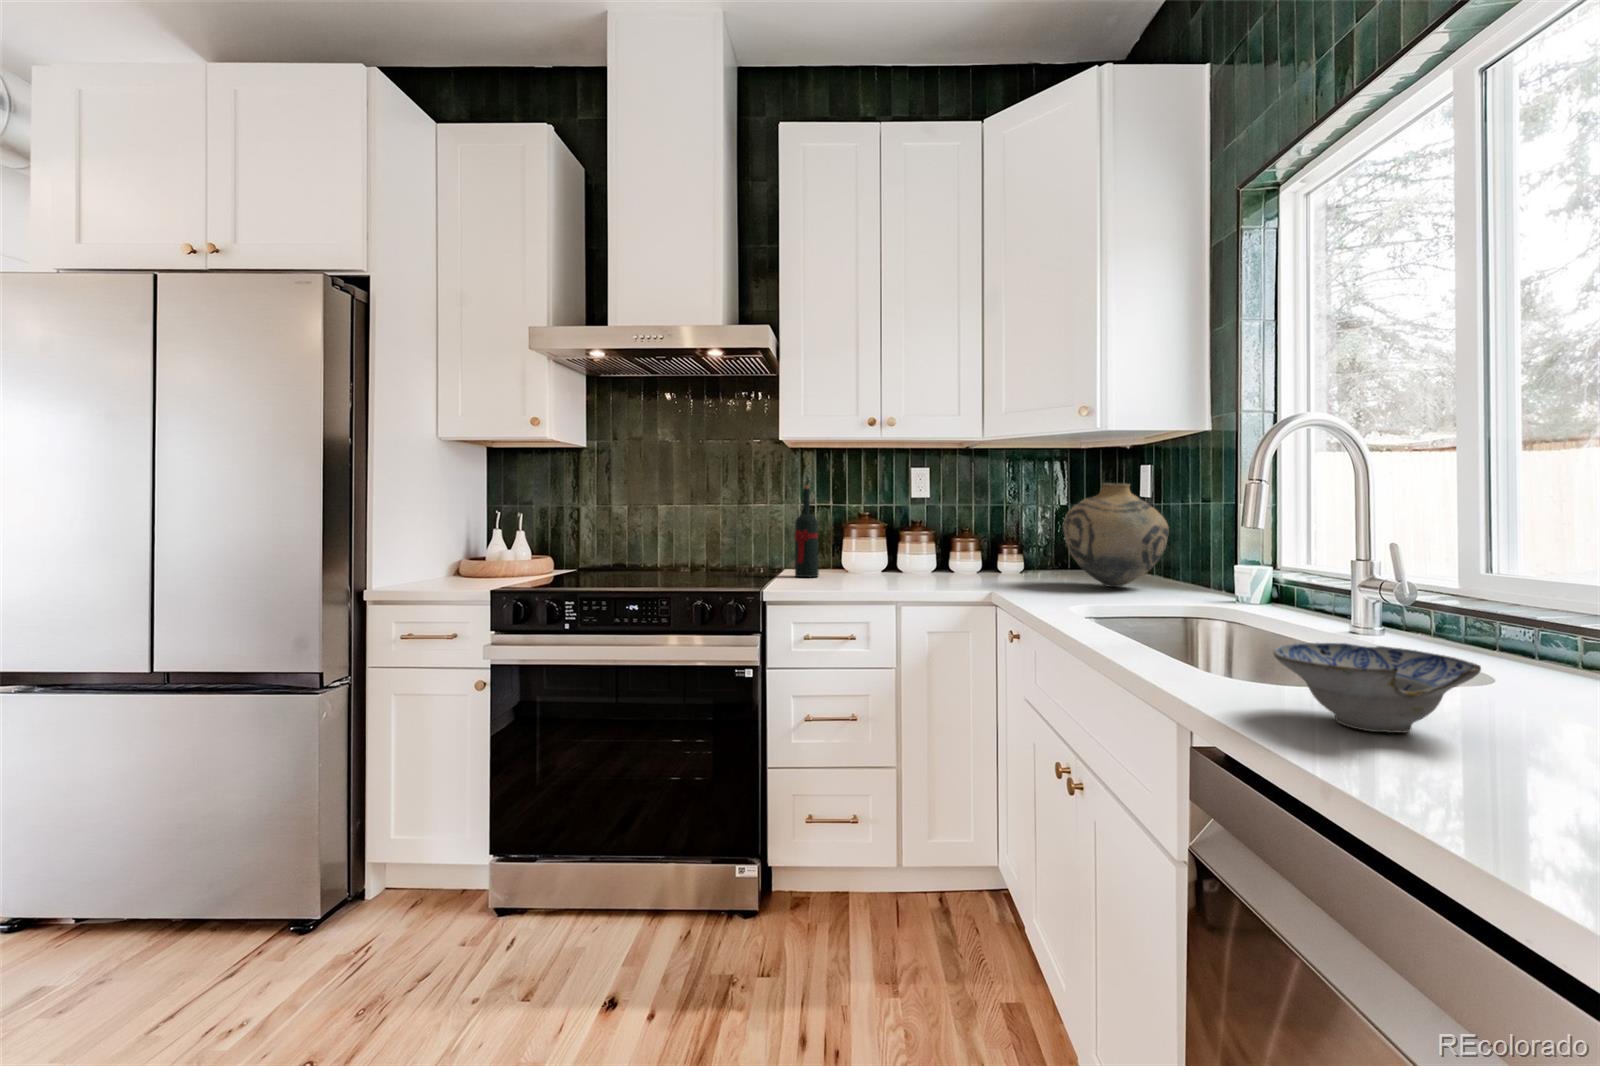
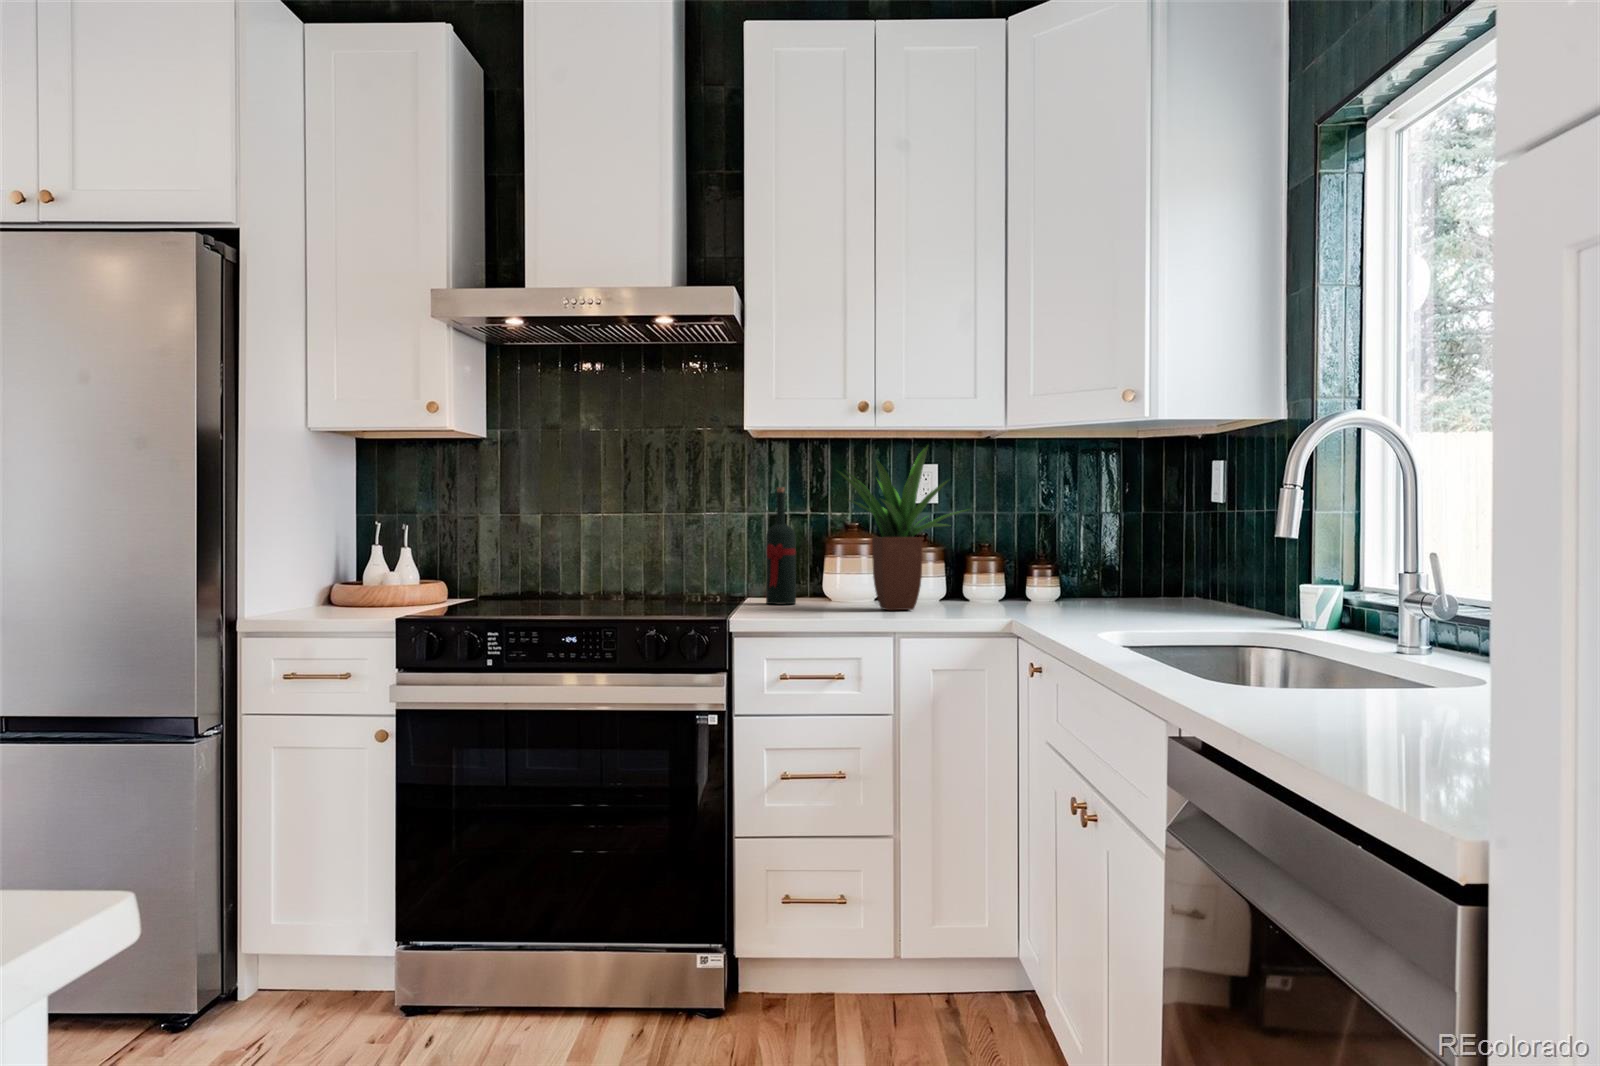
potted plant: none [849,448,960,584] -> present [839,446,965,610]
vase: present [1063,483,1169,587] -> none [1097,487,1221,613]
ceramic bowl: present [1273,643,1481,733] -> none [1232,640,1393,711]

